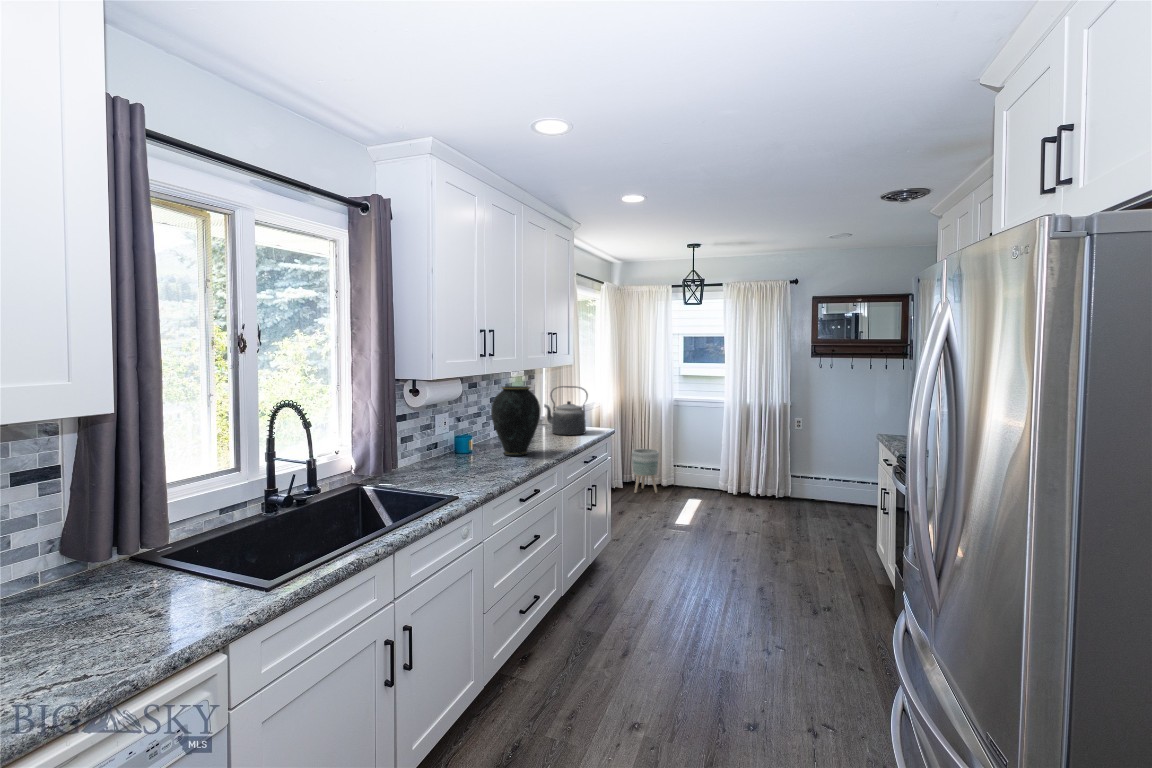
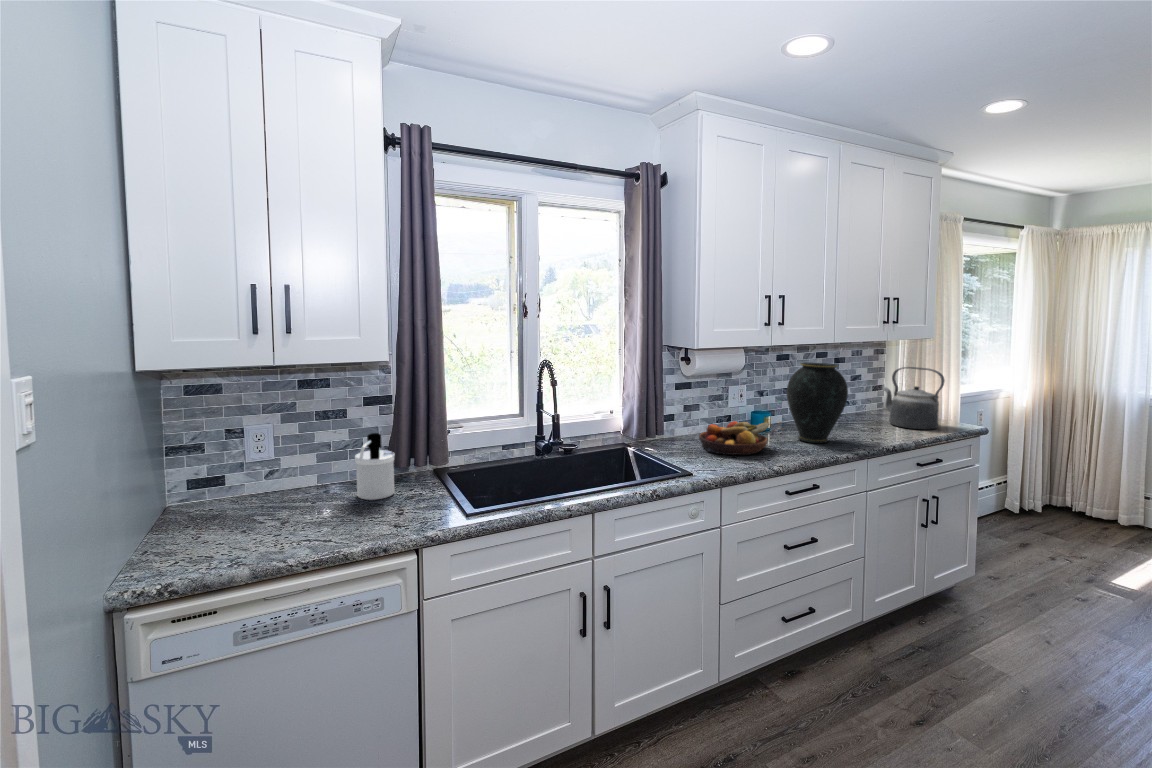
fruit bowl: none [429,443,493,477] -> present [699,421,769,455]
planter: present [632,449,659,493] -> none [1060,462,1115,528]
soap dispenser: none [41,517,114,617] -> present [355,433,395,500]

